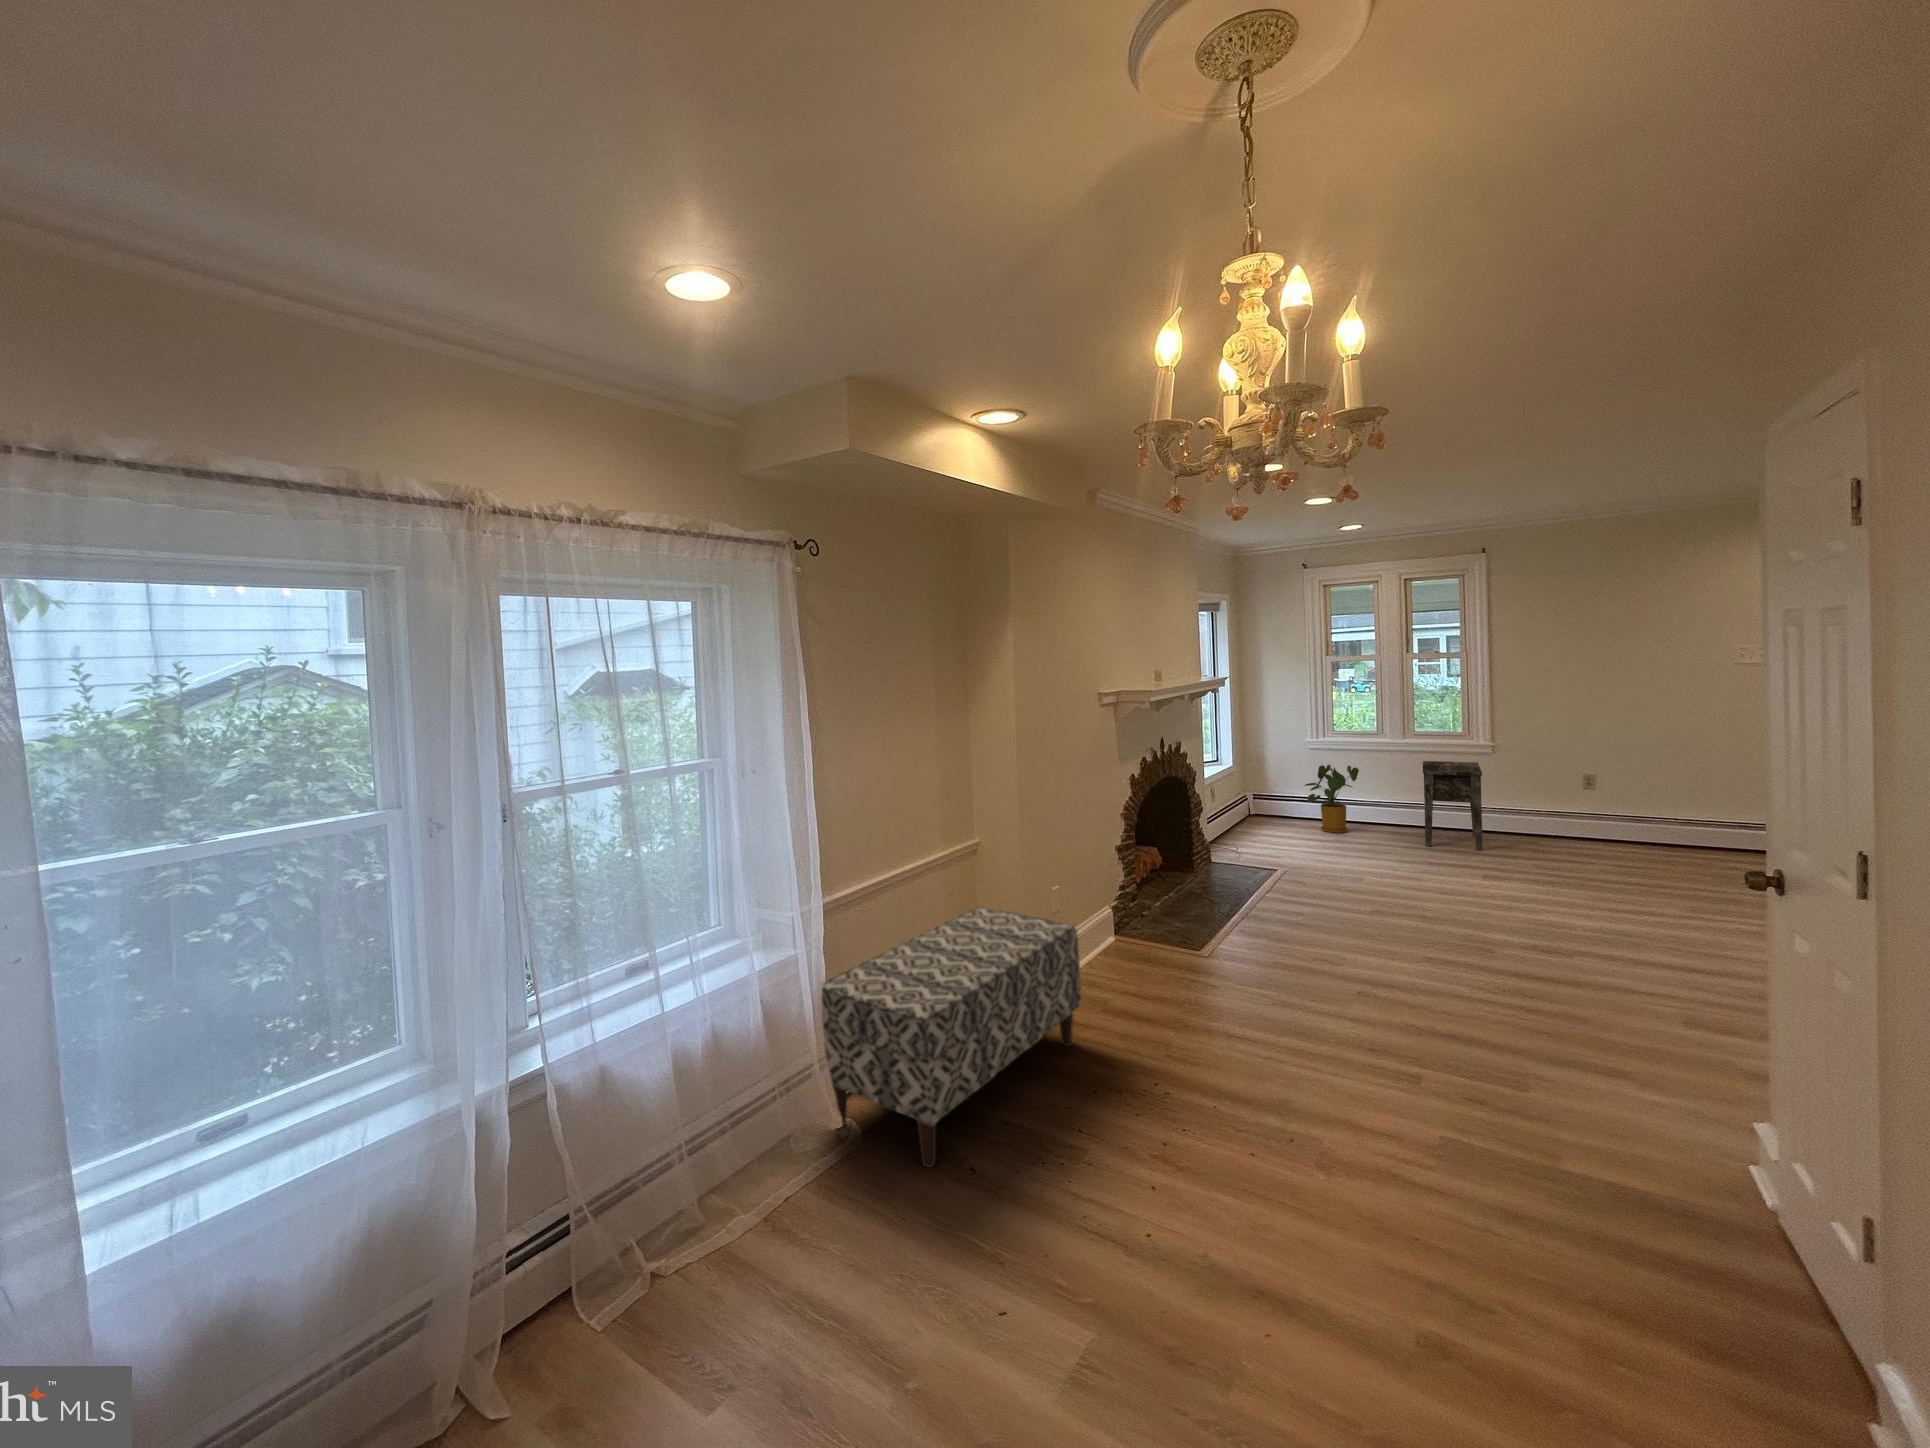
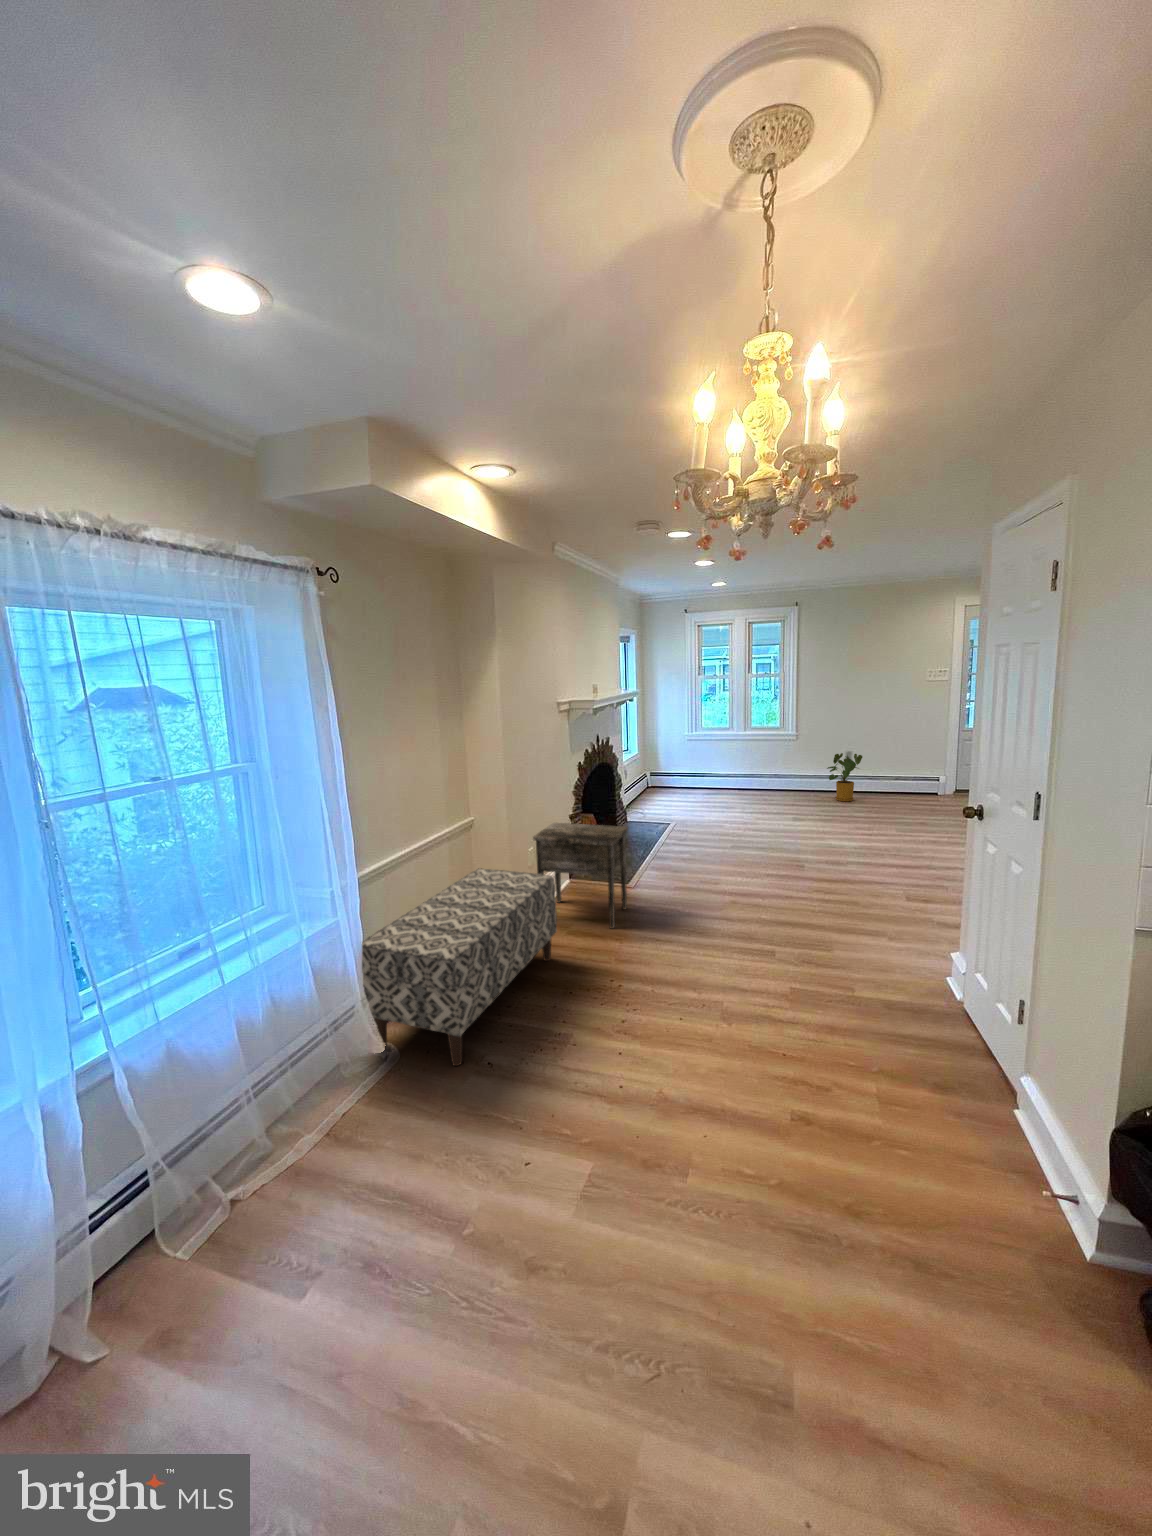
side table: present [1423,761,1483,850] -> present [533,823,628,928]
house plant: present [1305,765,1359,833] -> present [827,753,862,801]

